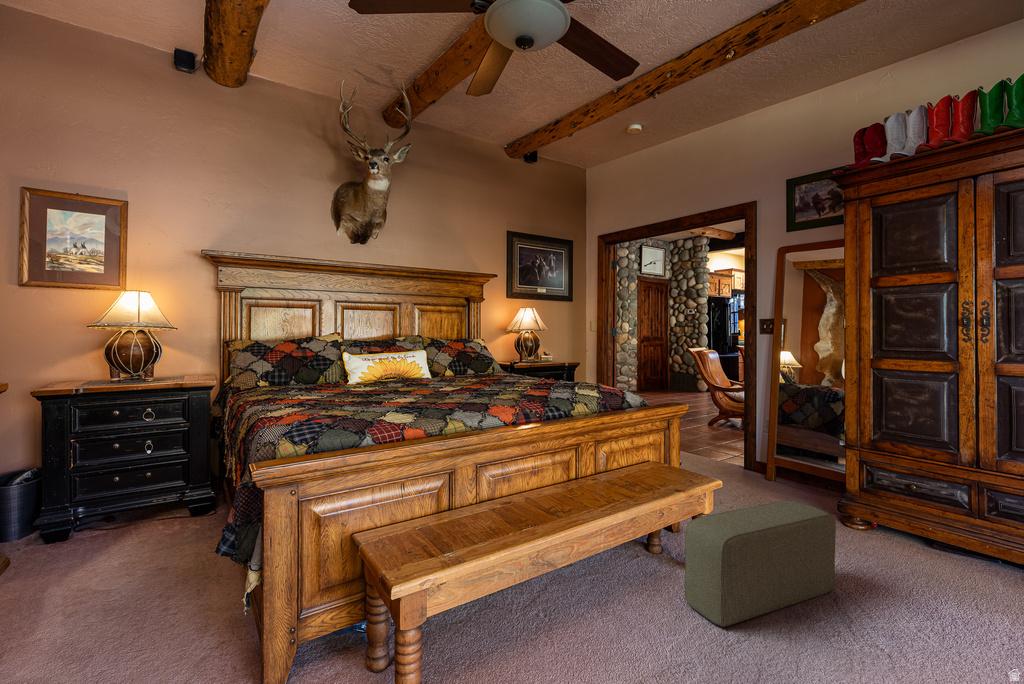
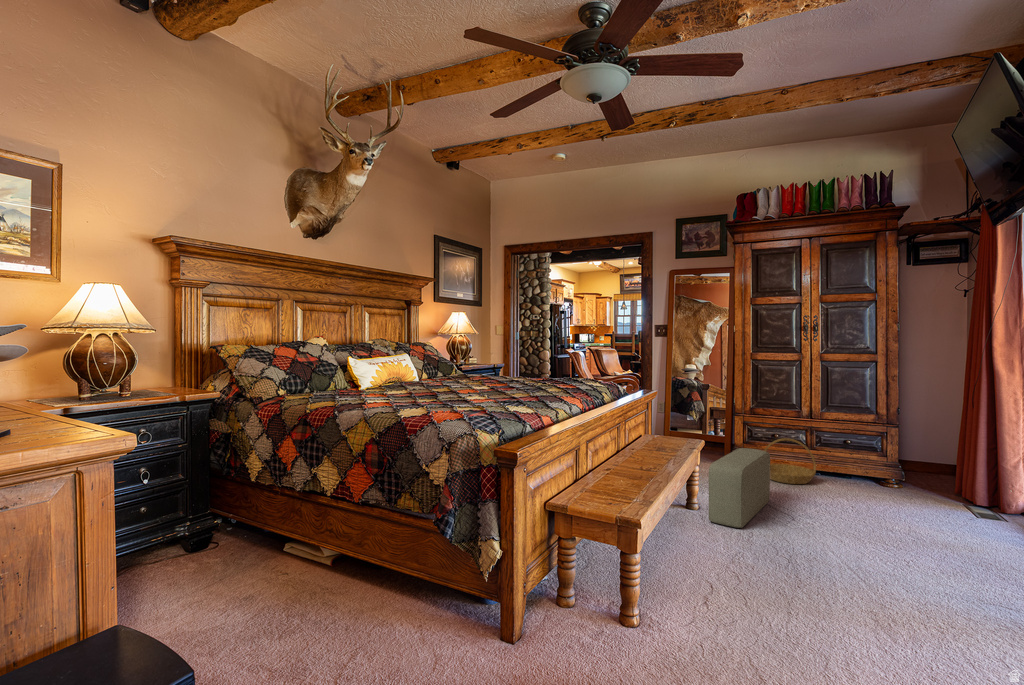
basket: none [867,494,969,574] -> present [765,438,816,484]

